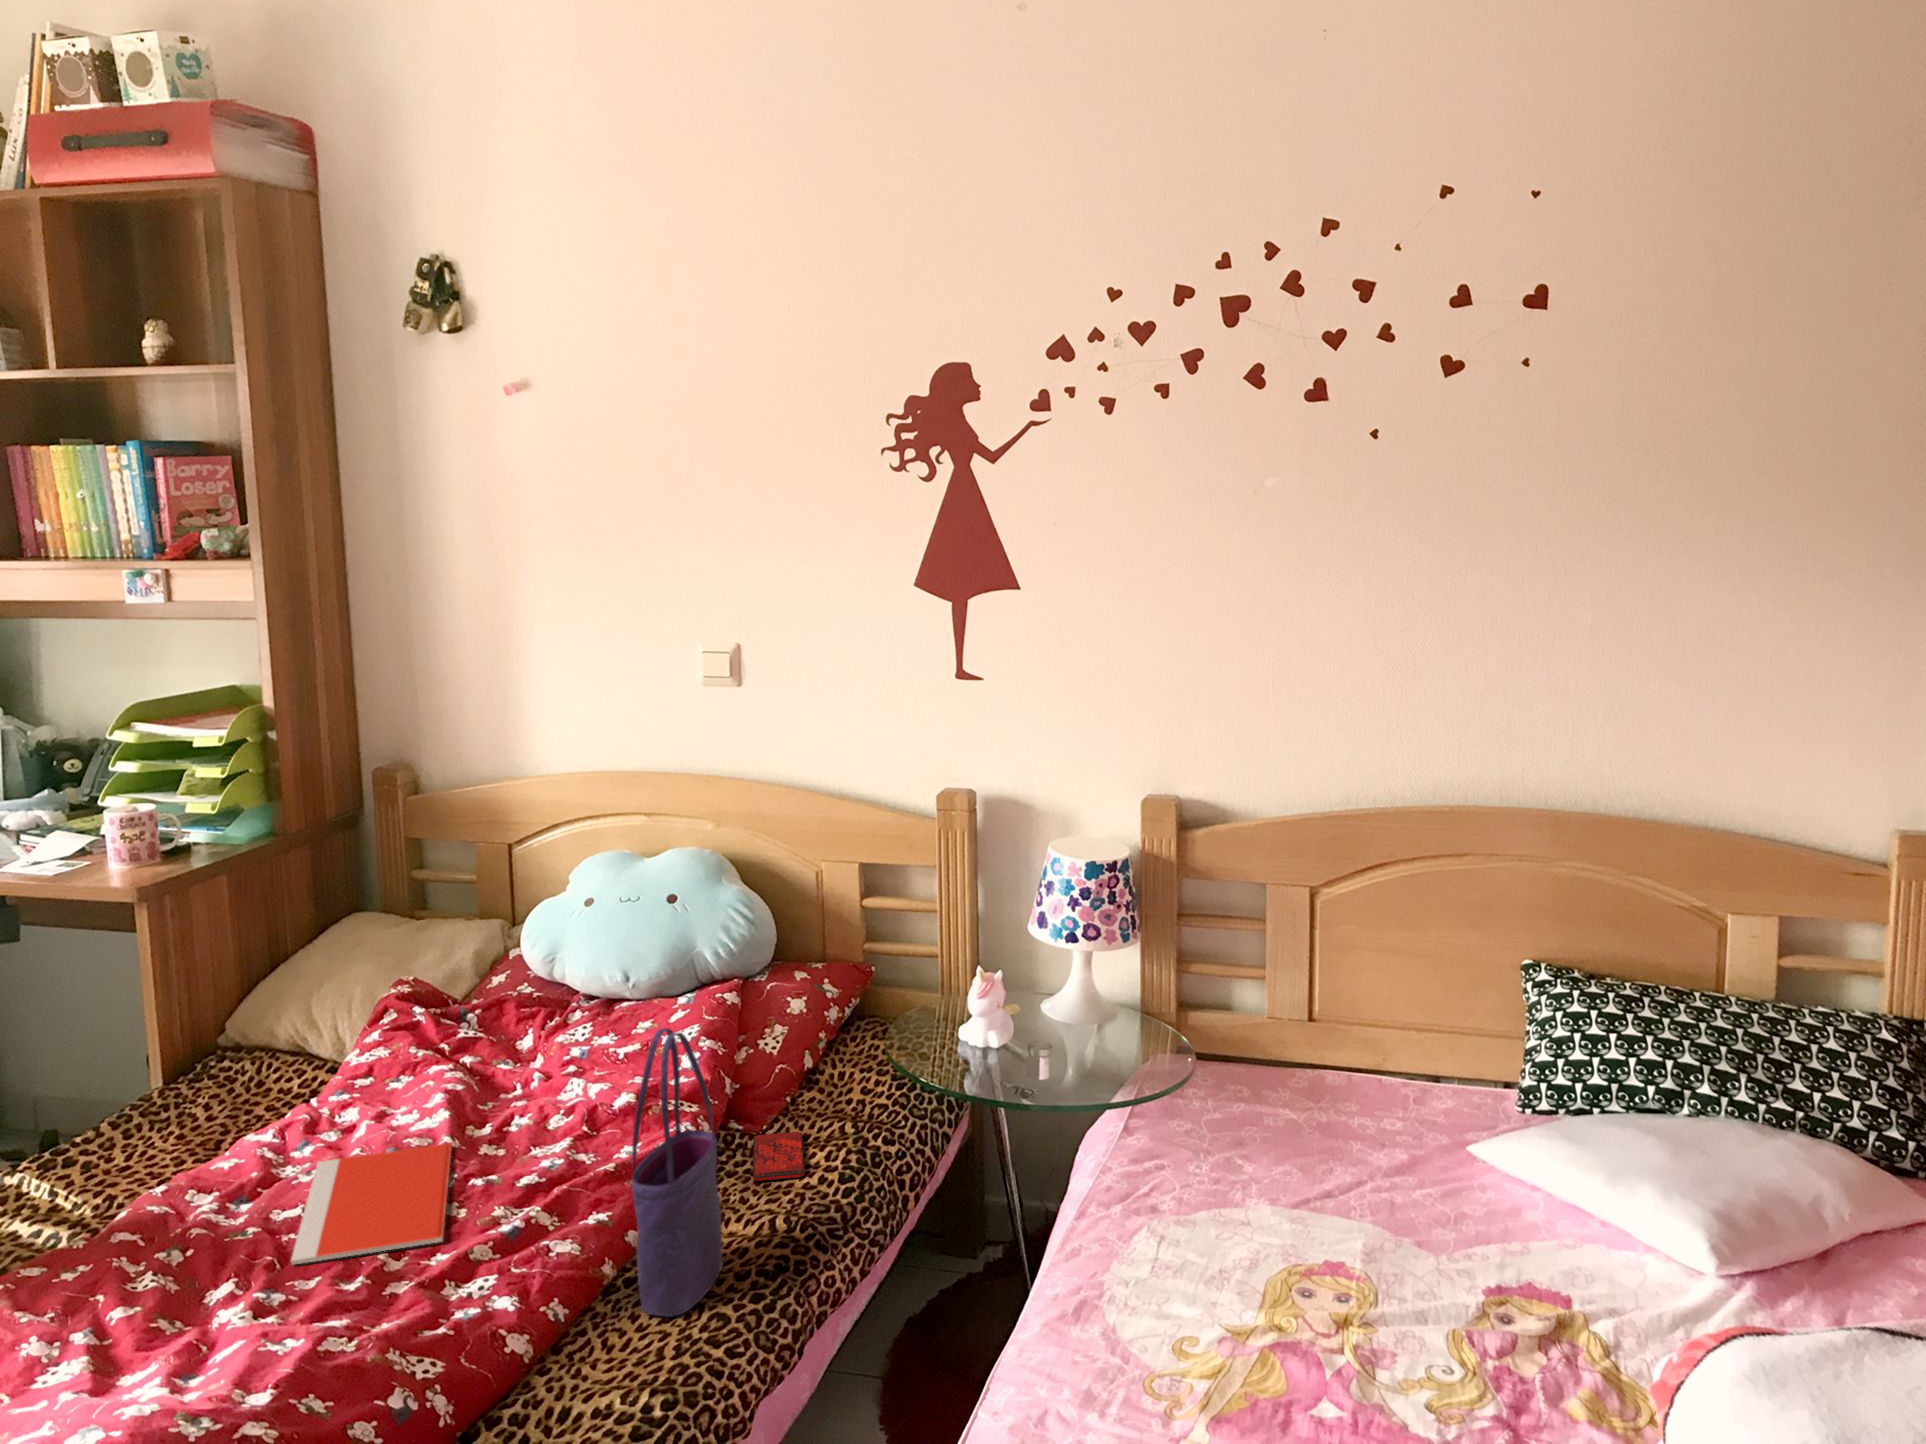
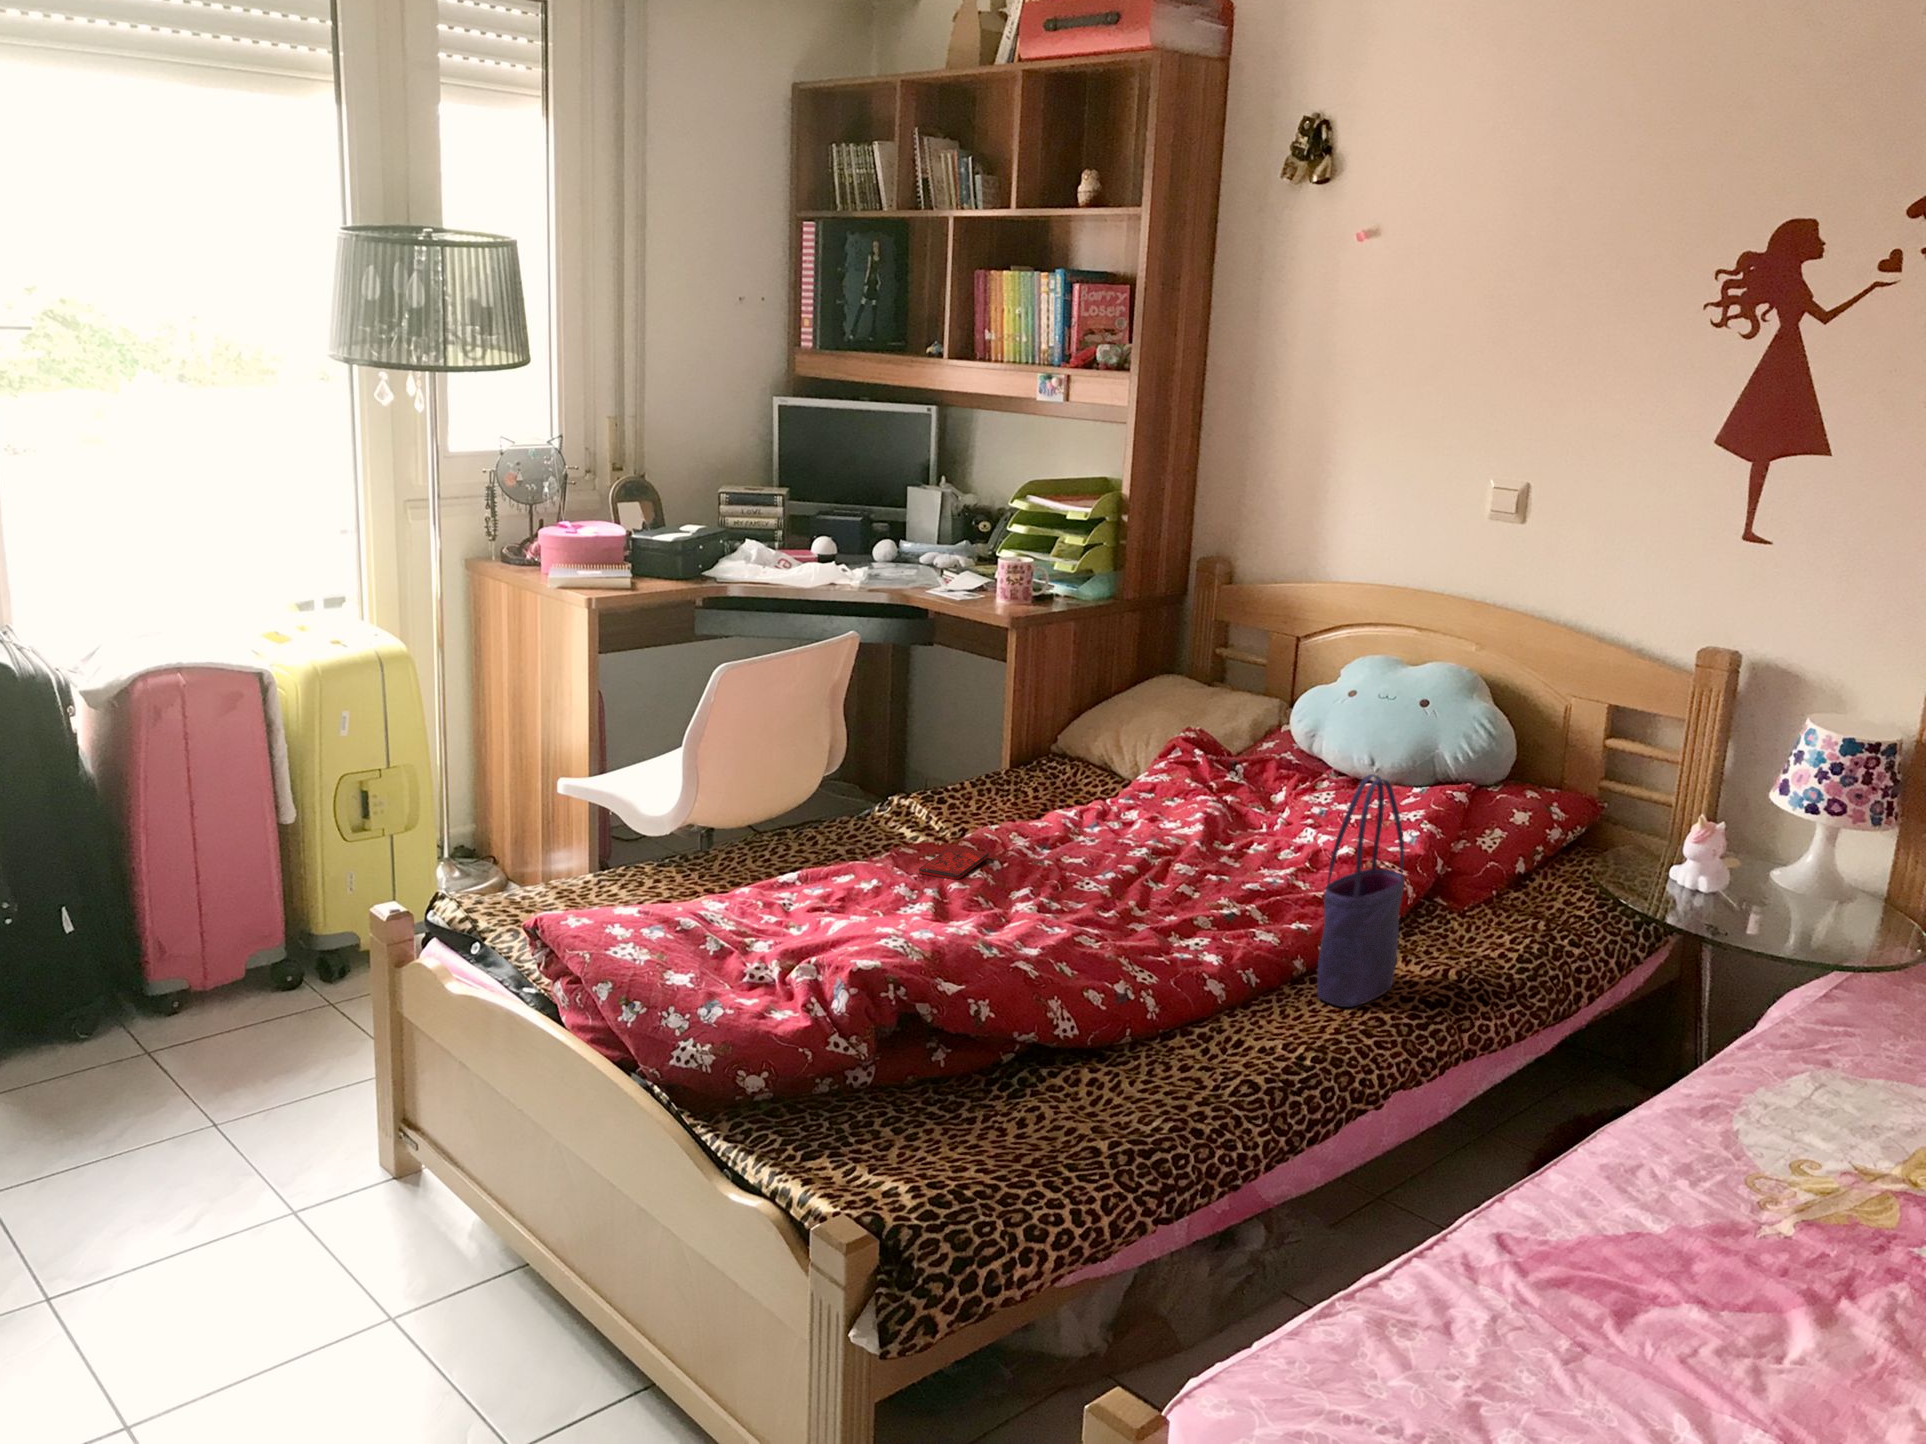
smartphone: present [753,1132,805,1181] -> present [919,846,989,880]
notebook: present [291,1143,452,1265] -> none [1069,837,1201,908]

